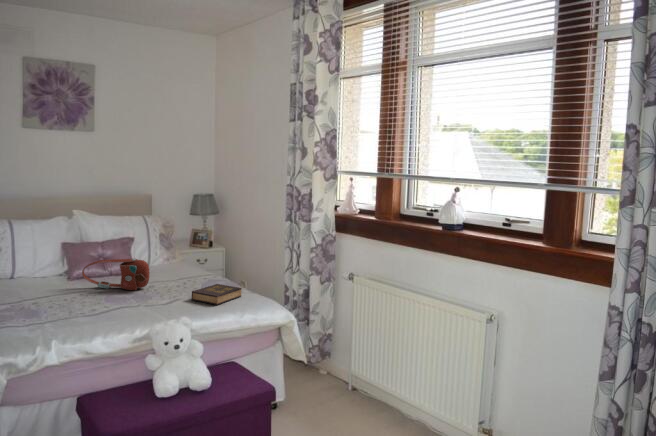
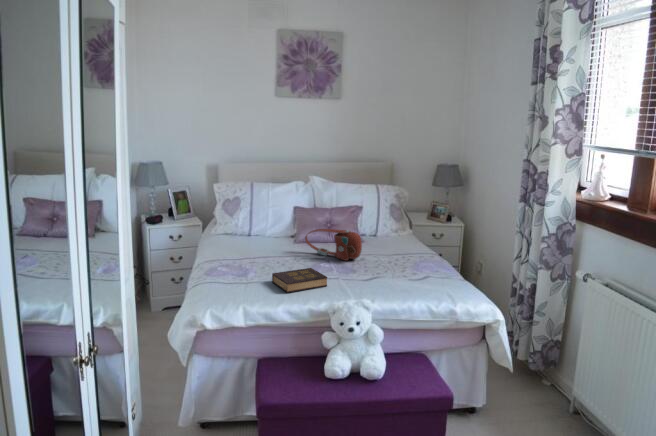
hardback book: present [191,284,242,305] -> present [272,268,327,293]

